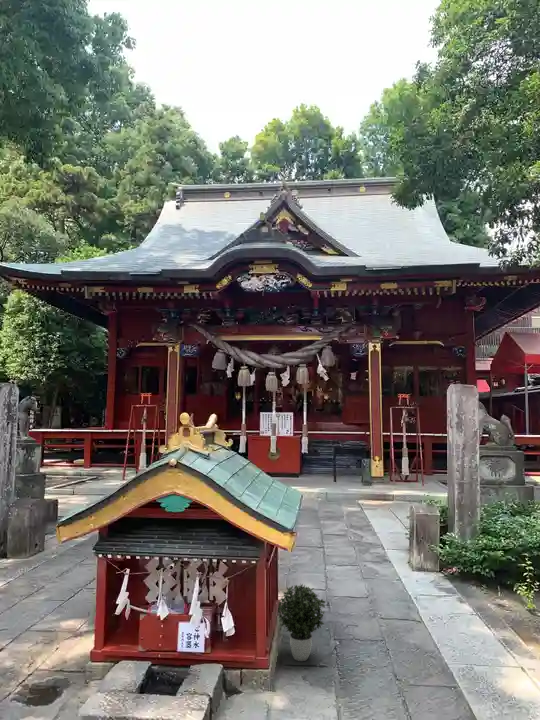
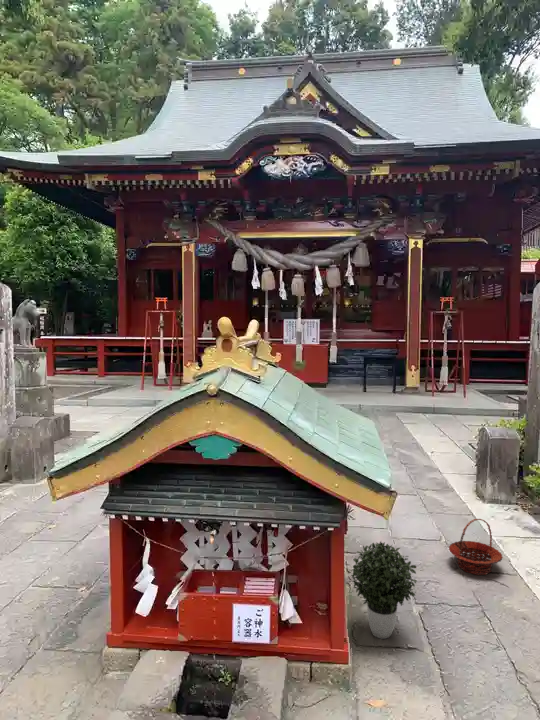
basket: none [367,574,408,621] -> present [449,519,503,575]

